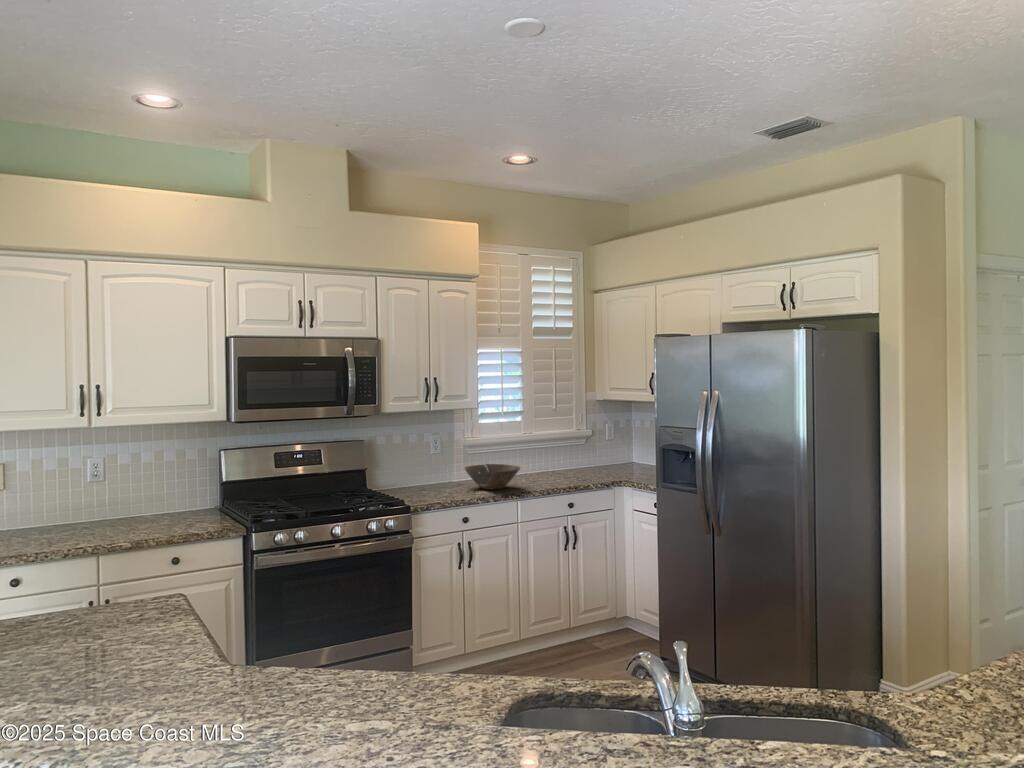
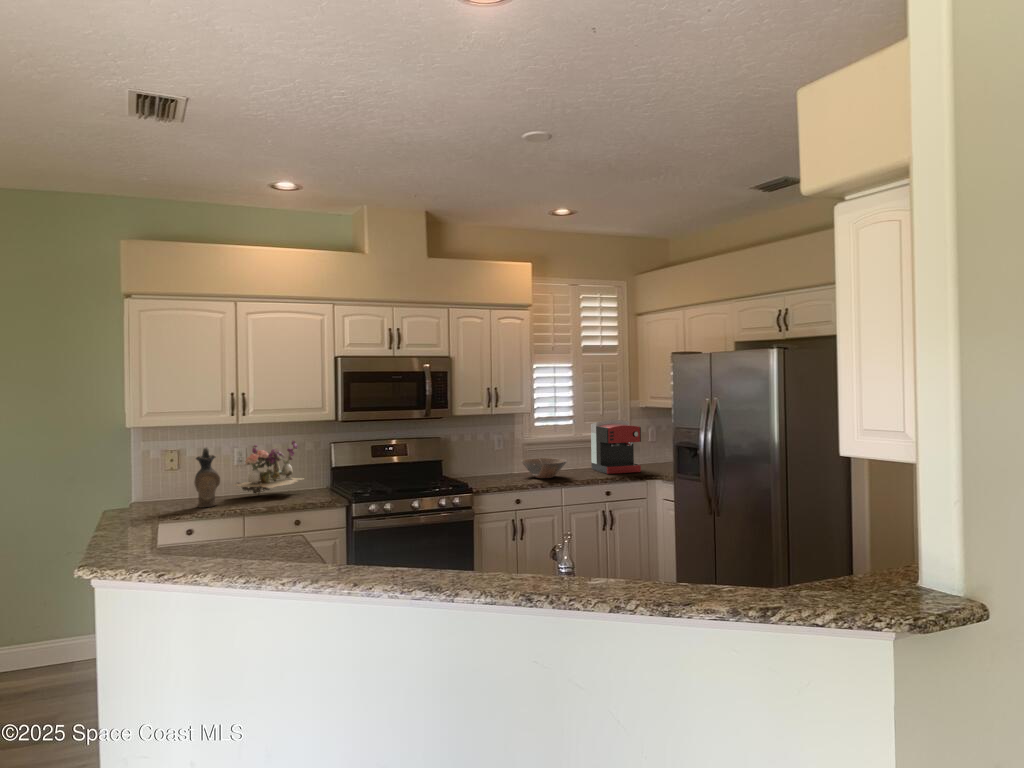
coffee maker: none [544,416,606,482] -> present [591,420,641,474]
flower arrangement: none [81,446,185,523] -> present [233,440,303,495]
ceramic pitcher: none [25,461,64,544] -> present [194,448,220,507]

